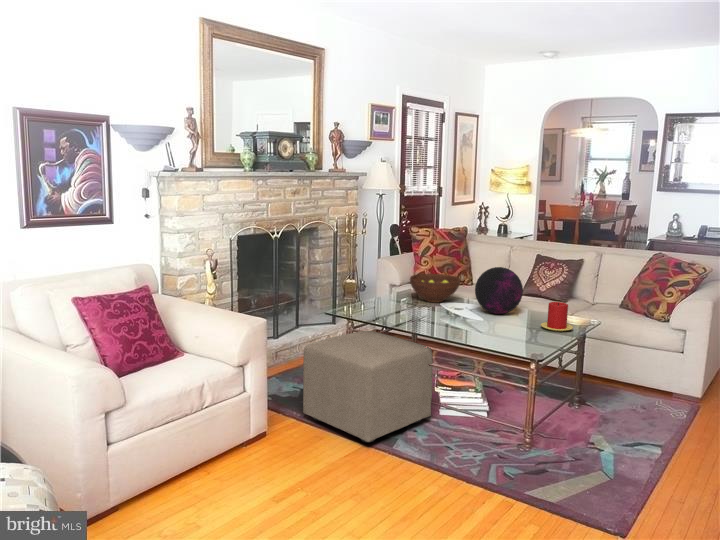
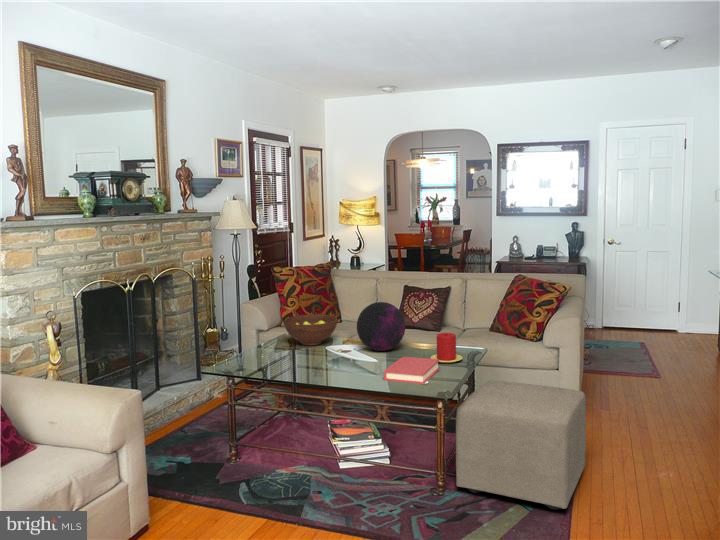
hardback book: none [487,320,545,346] -> present [384,357,439,384]
ottoman: present [303,331,433,443] -> present [456,381,586,510]

